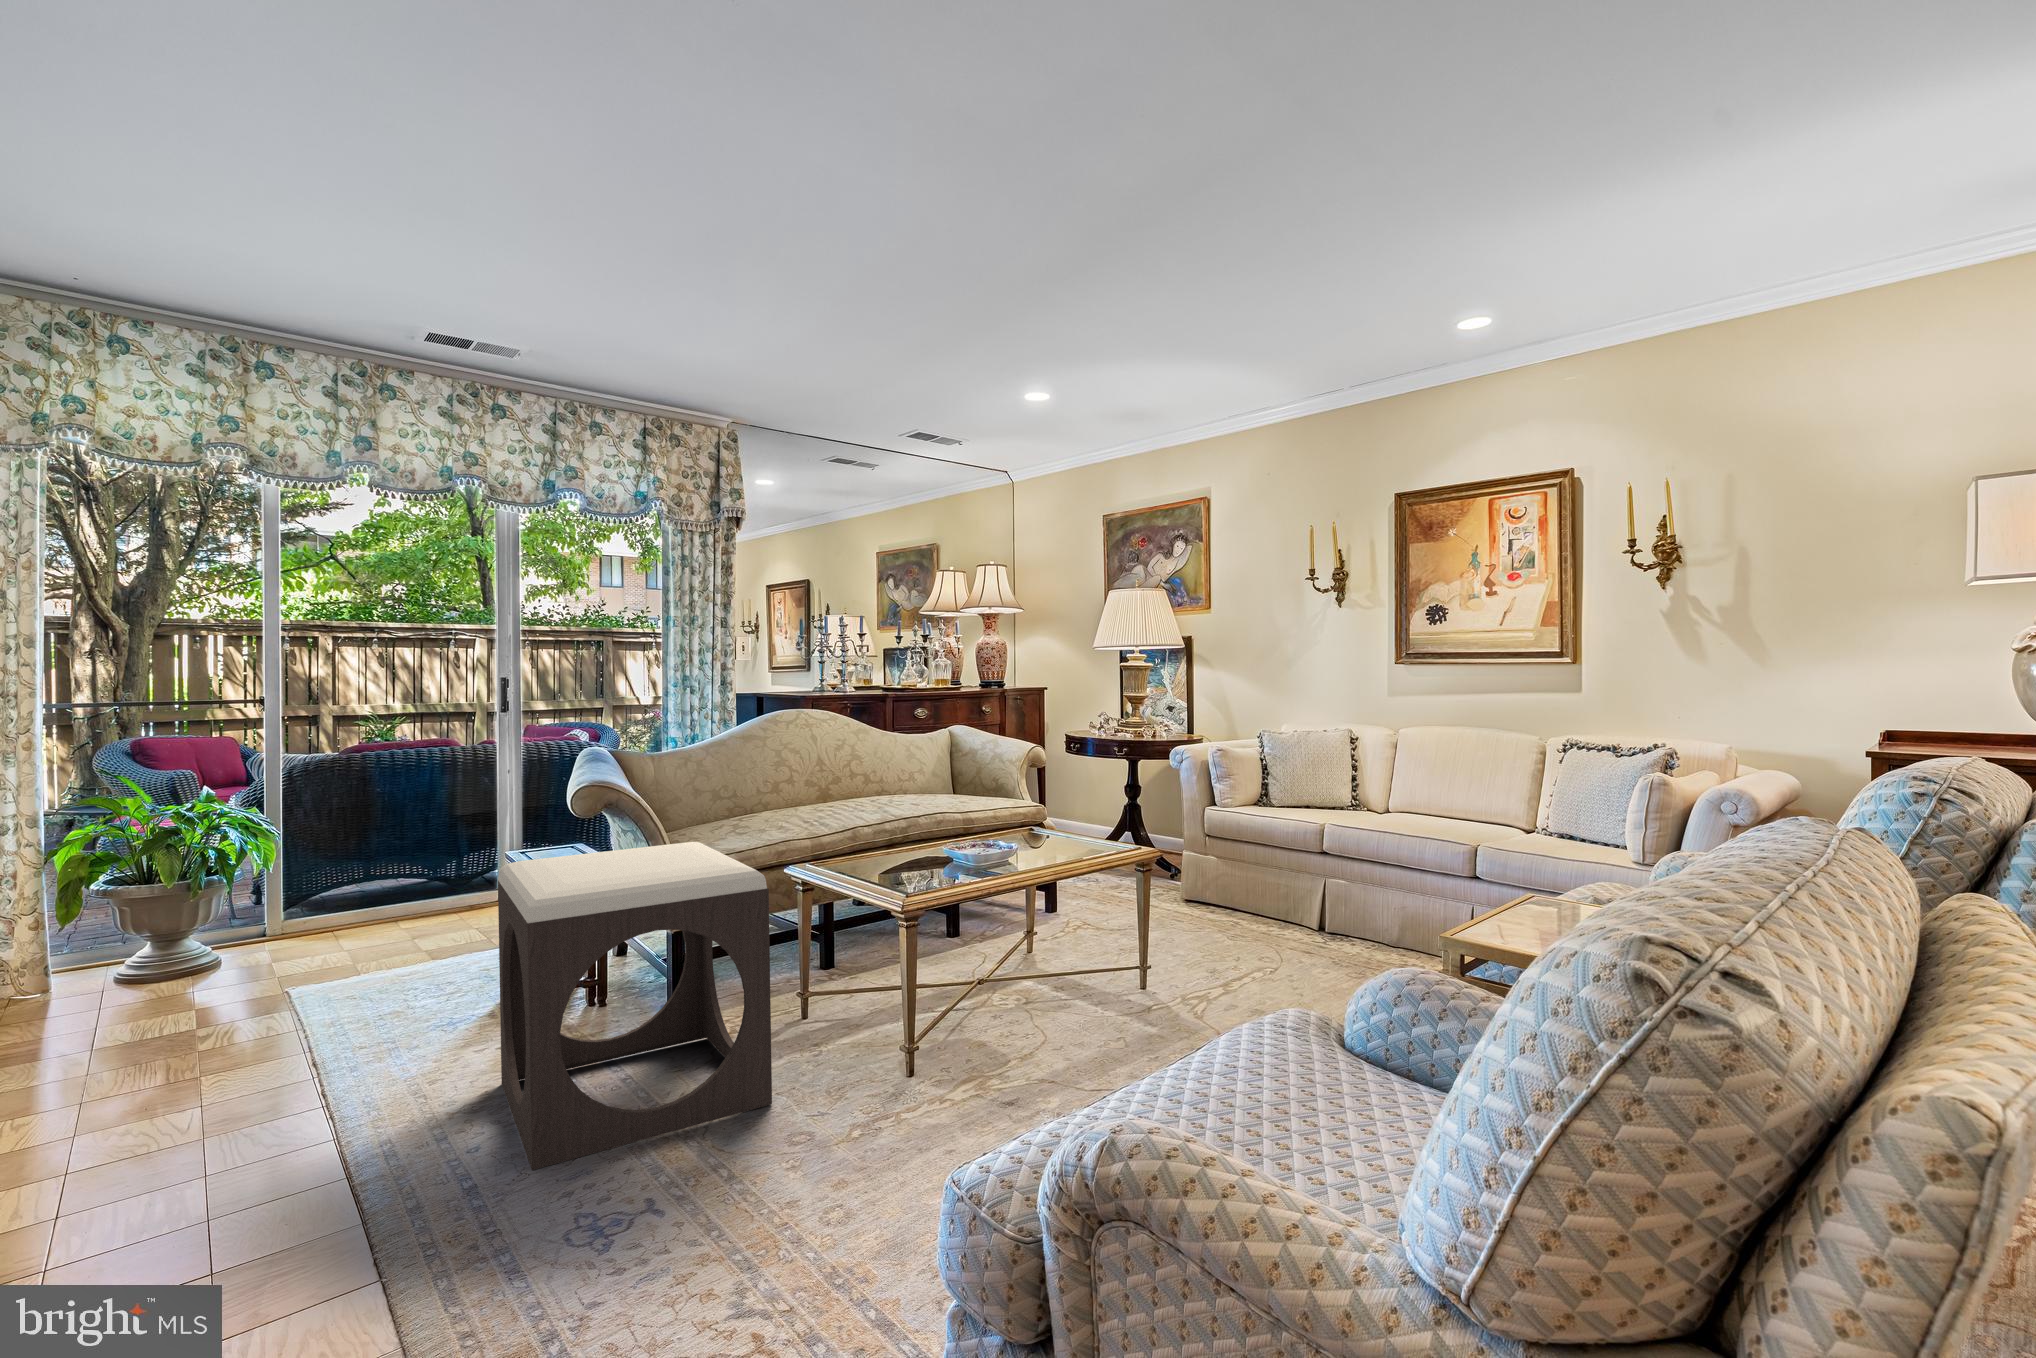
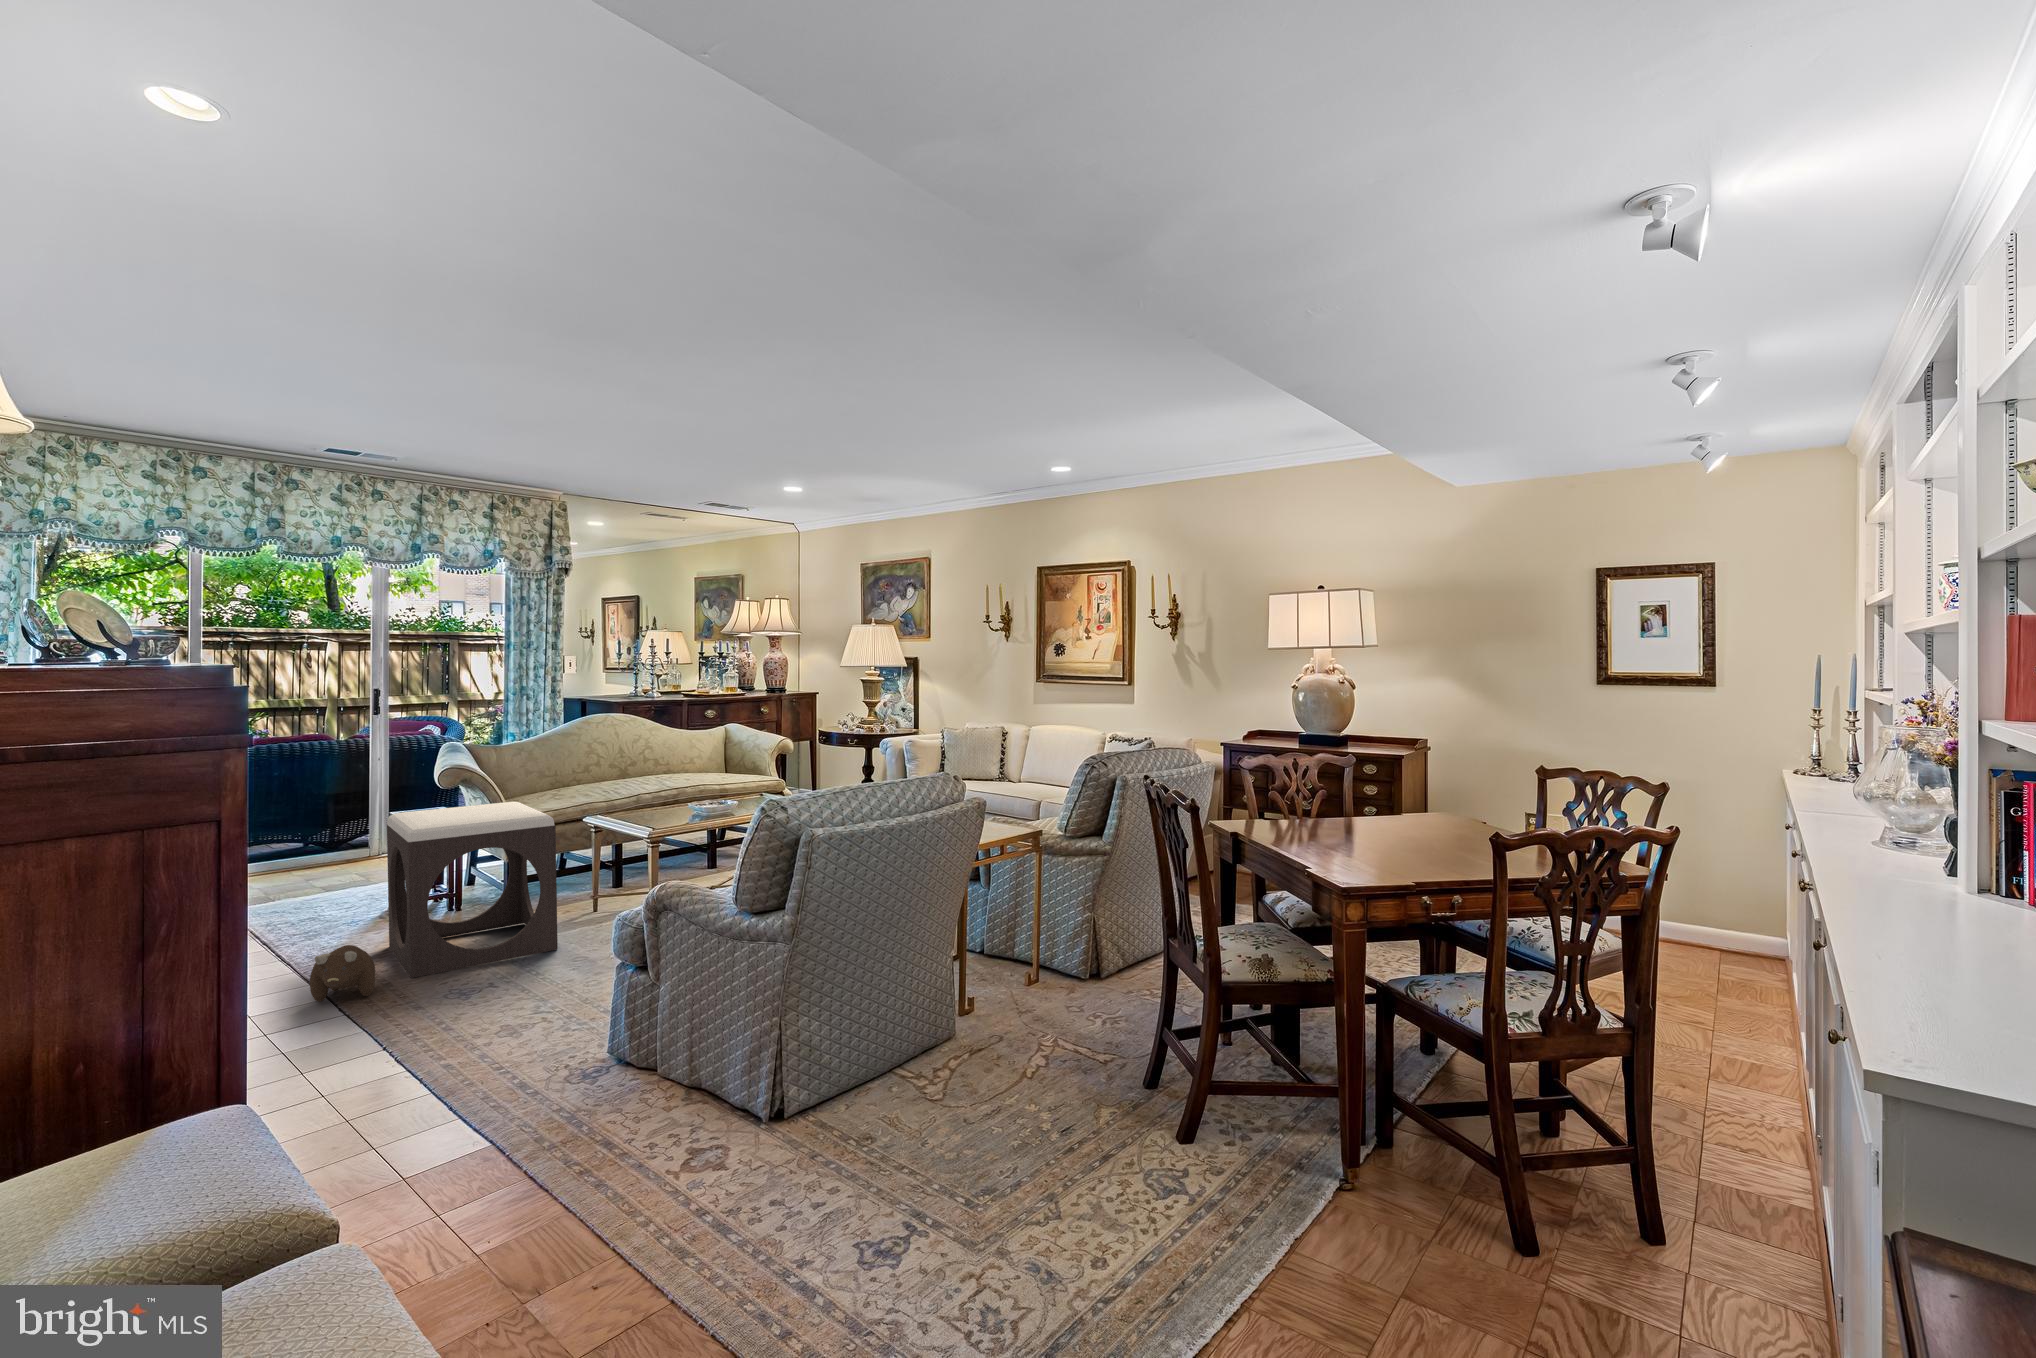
plush toy: none [348,1119,469,1235] -> present [310,945,375,1002]

